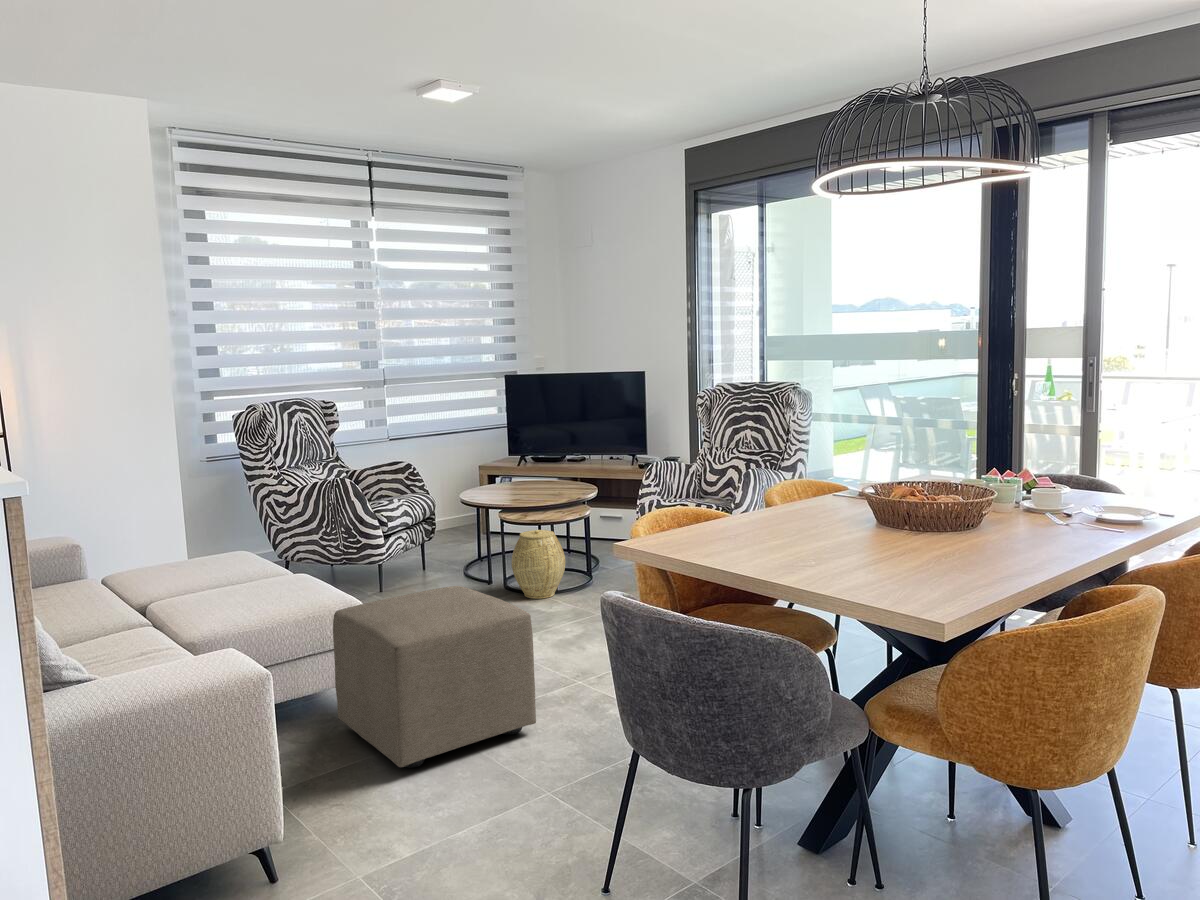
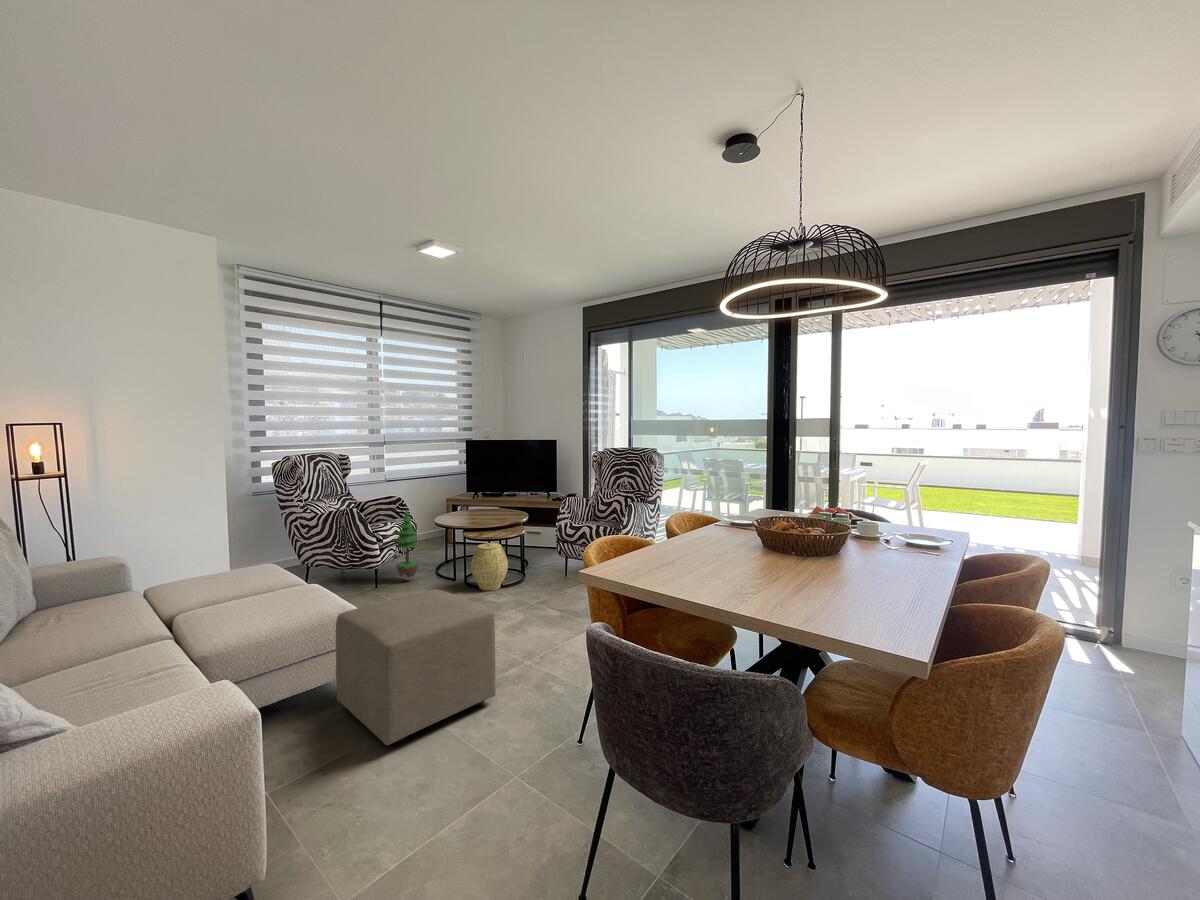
potted tree: none [401,479,440,584] -> present [395,510,420,581]

